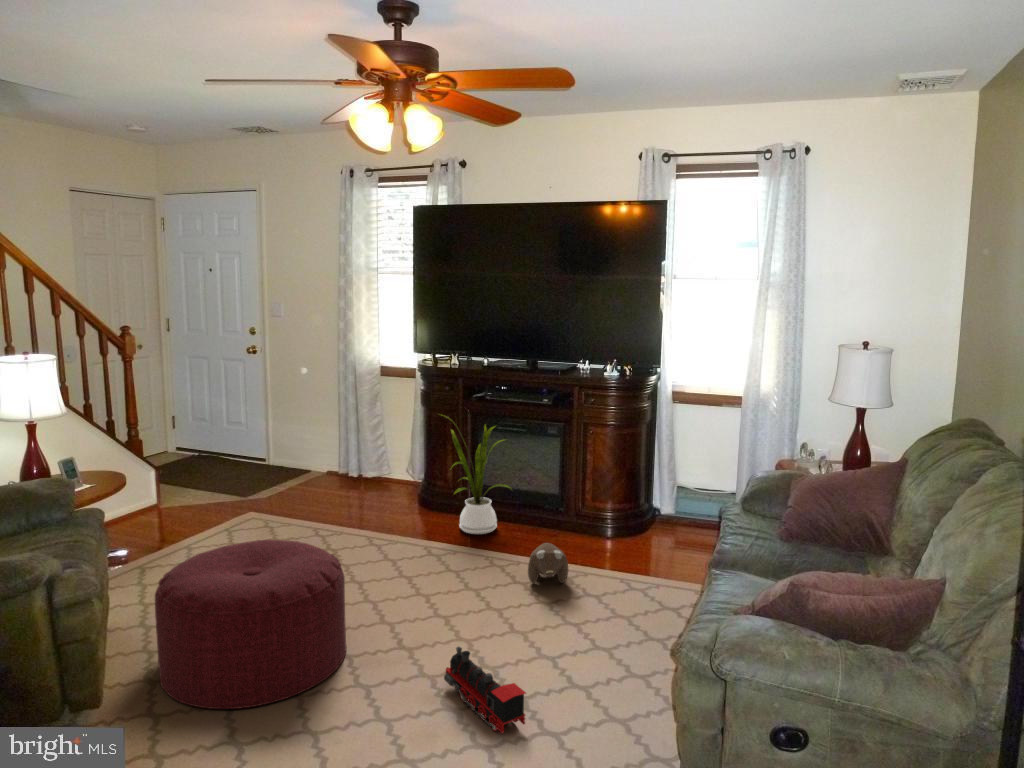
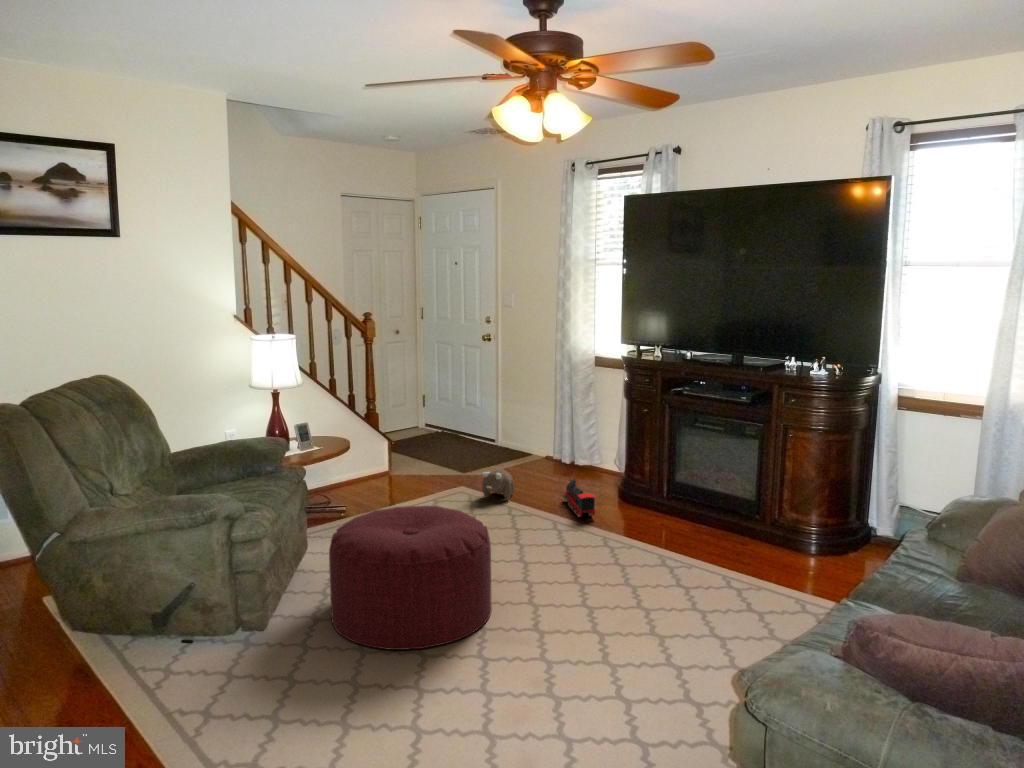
house plant: present [451,426,510,534] -> none [627,404,703,531]
plush toy: present [528,543,568,583] -> present [482,469,514,500]
toy train: present [444,647,526,733] -> present [563,479,595,517]

